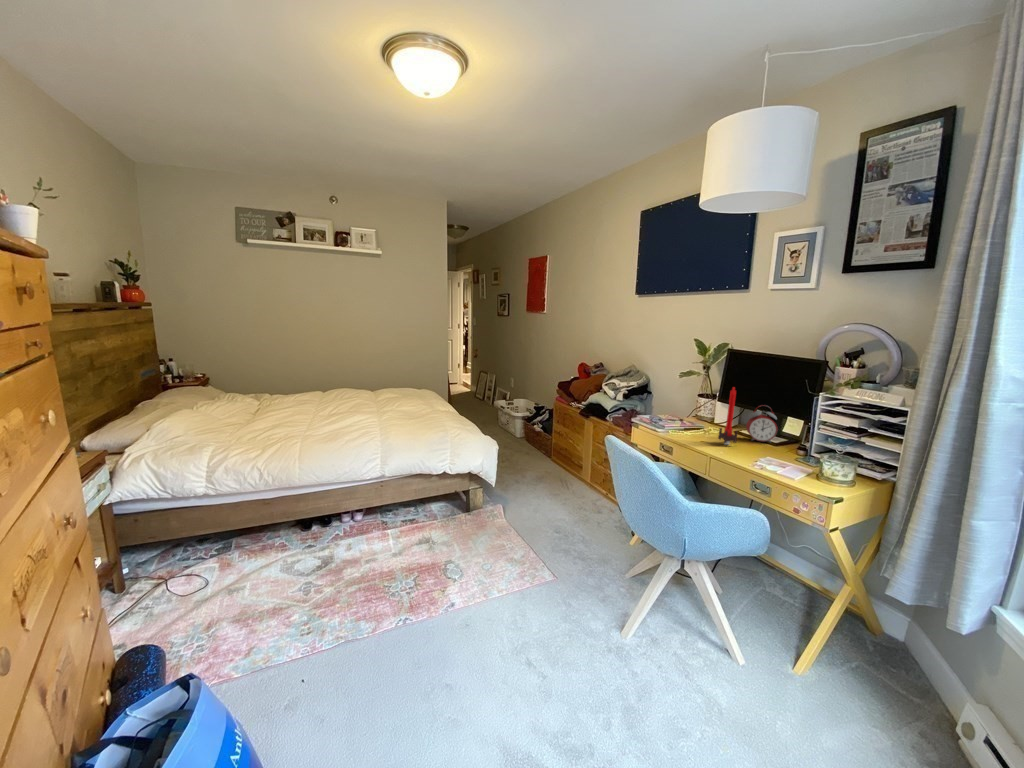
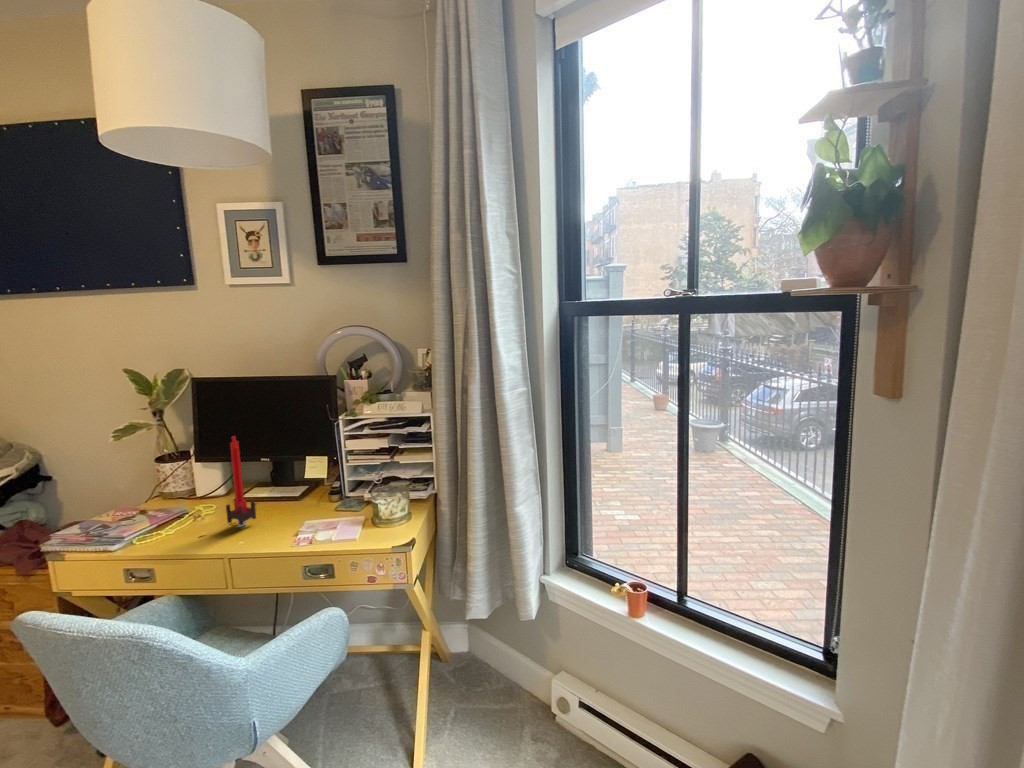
alarm clock: present [746,410,778,442] -> none [256,450,298,506]

